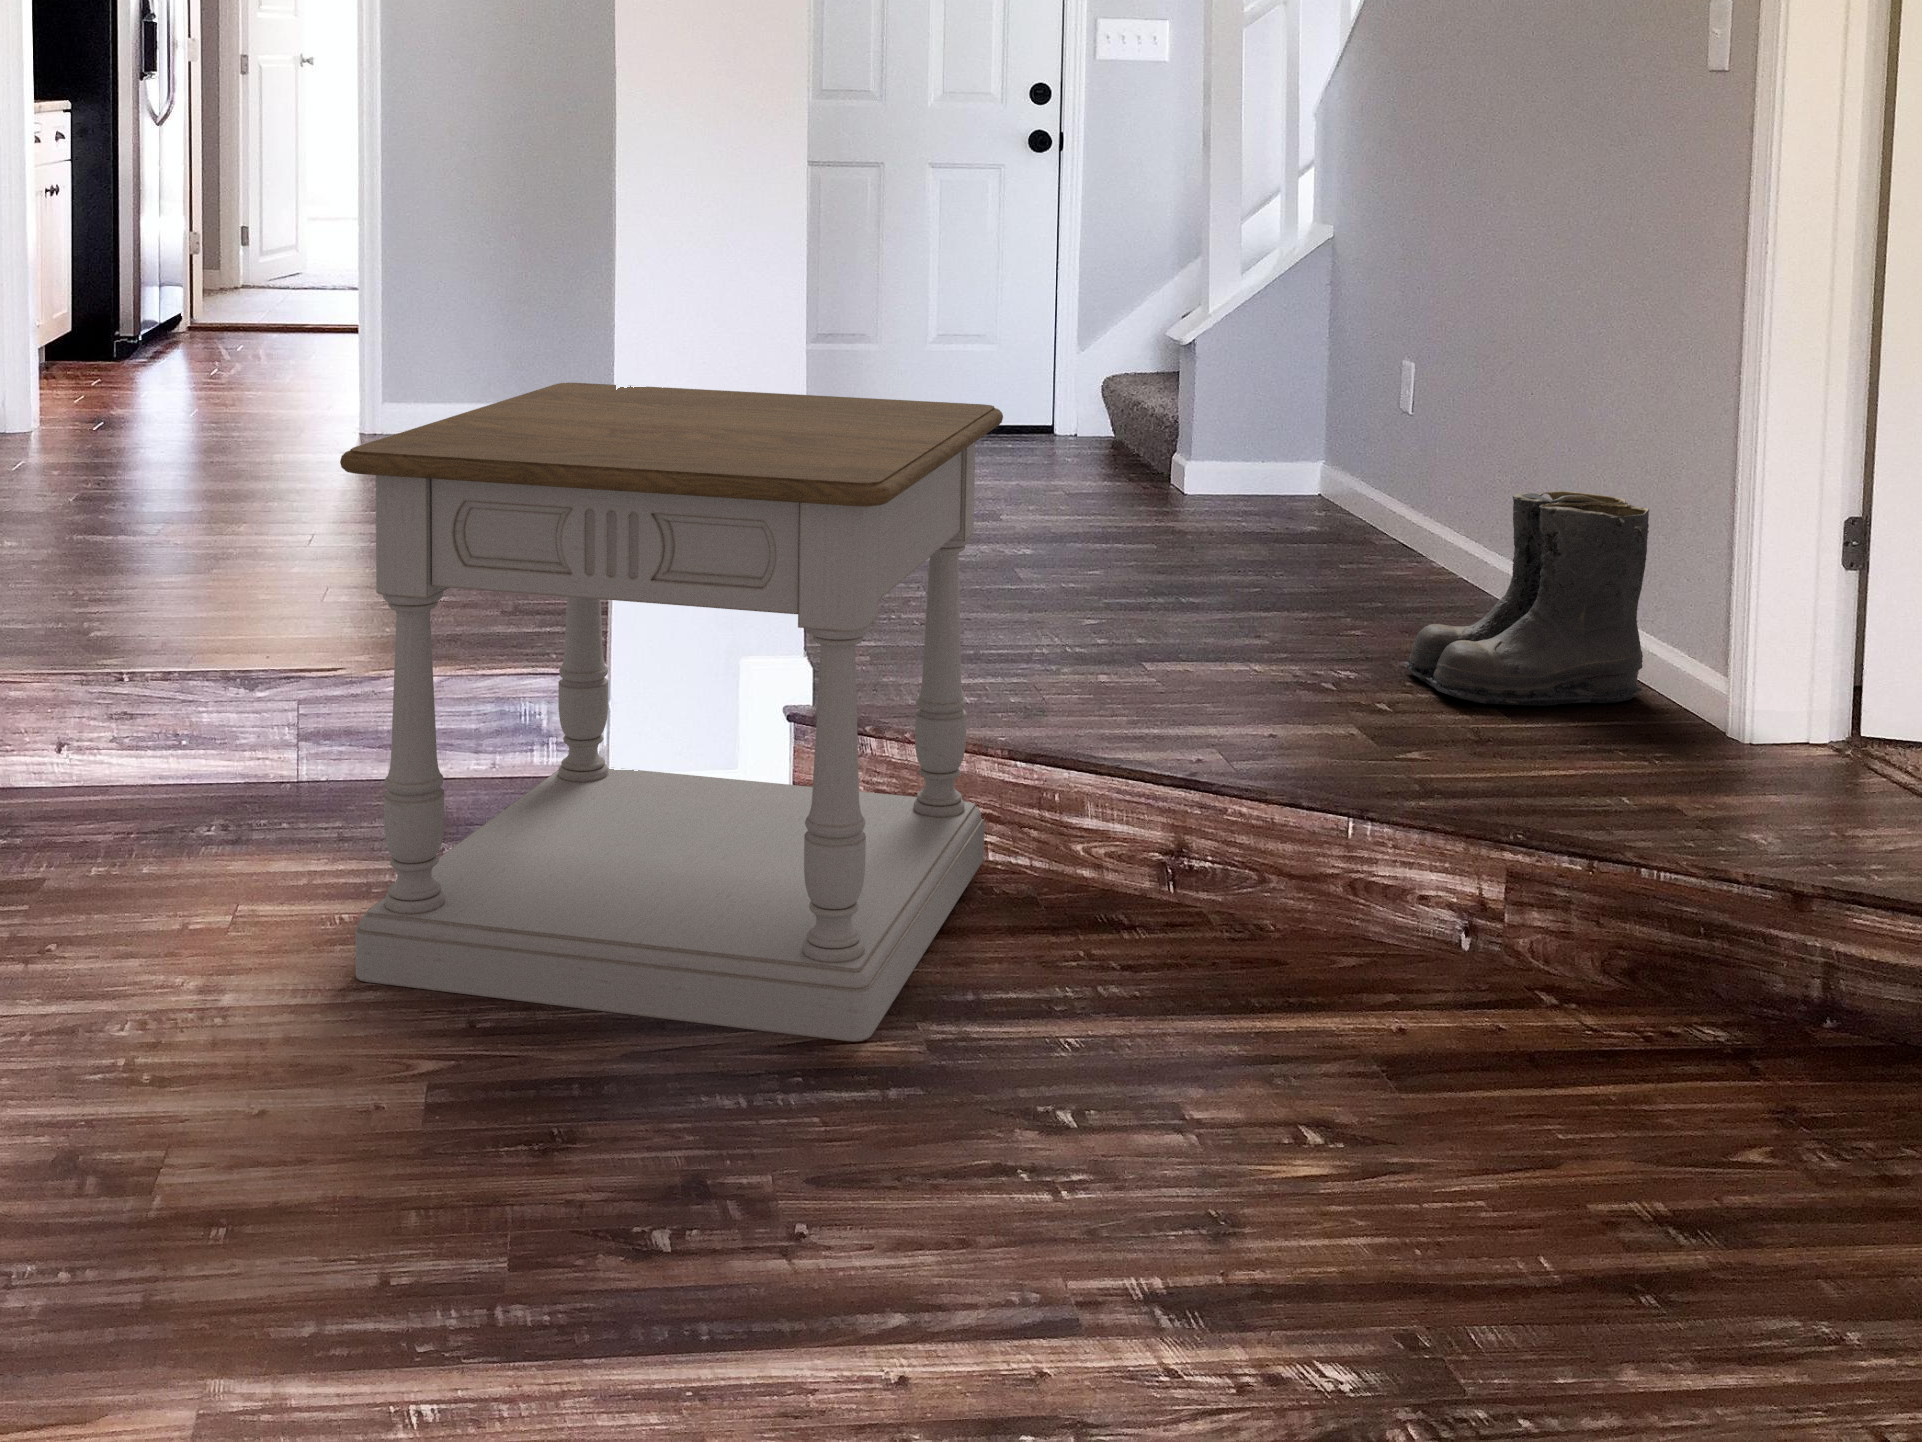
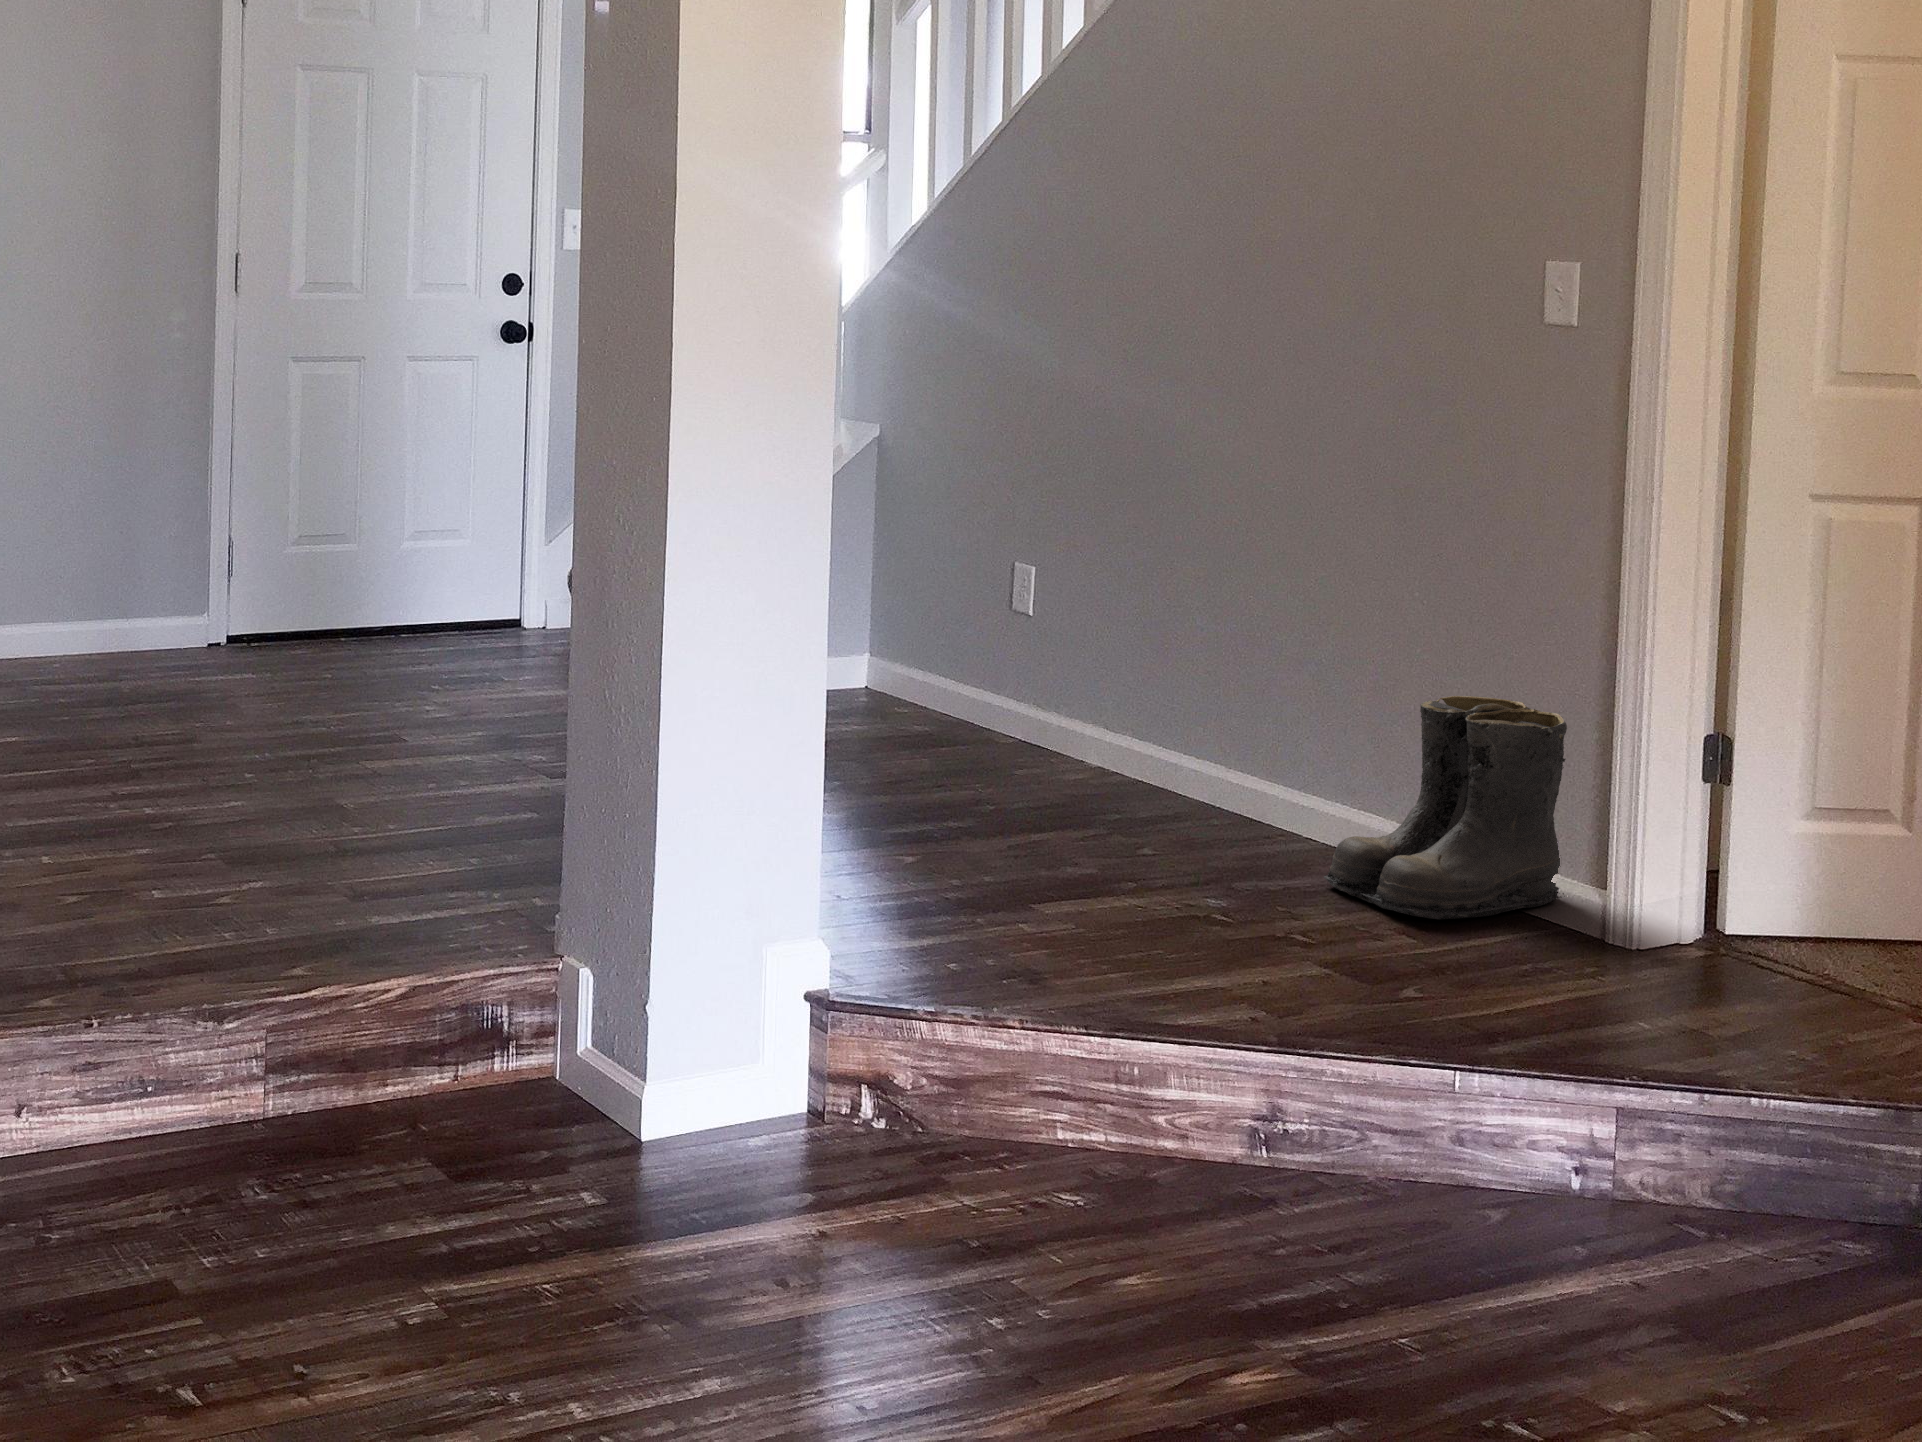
side table: present [340,383,1003,1041] -> none [579,675,1185,1373]

